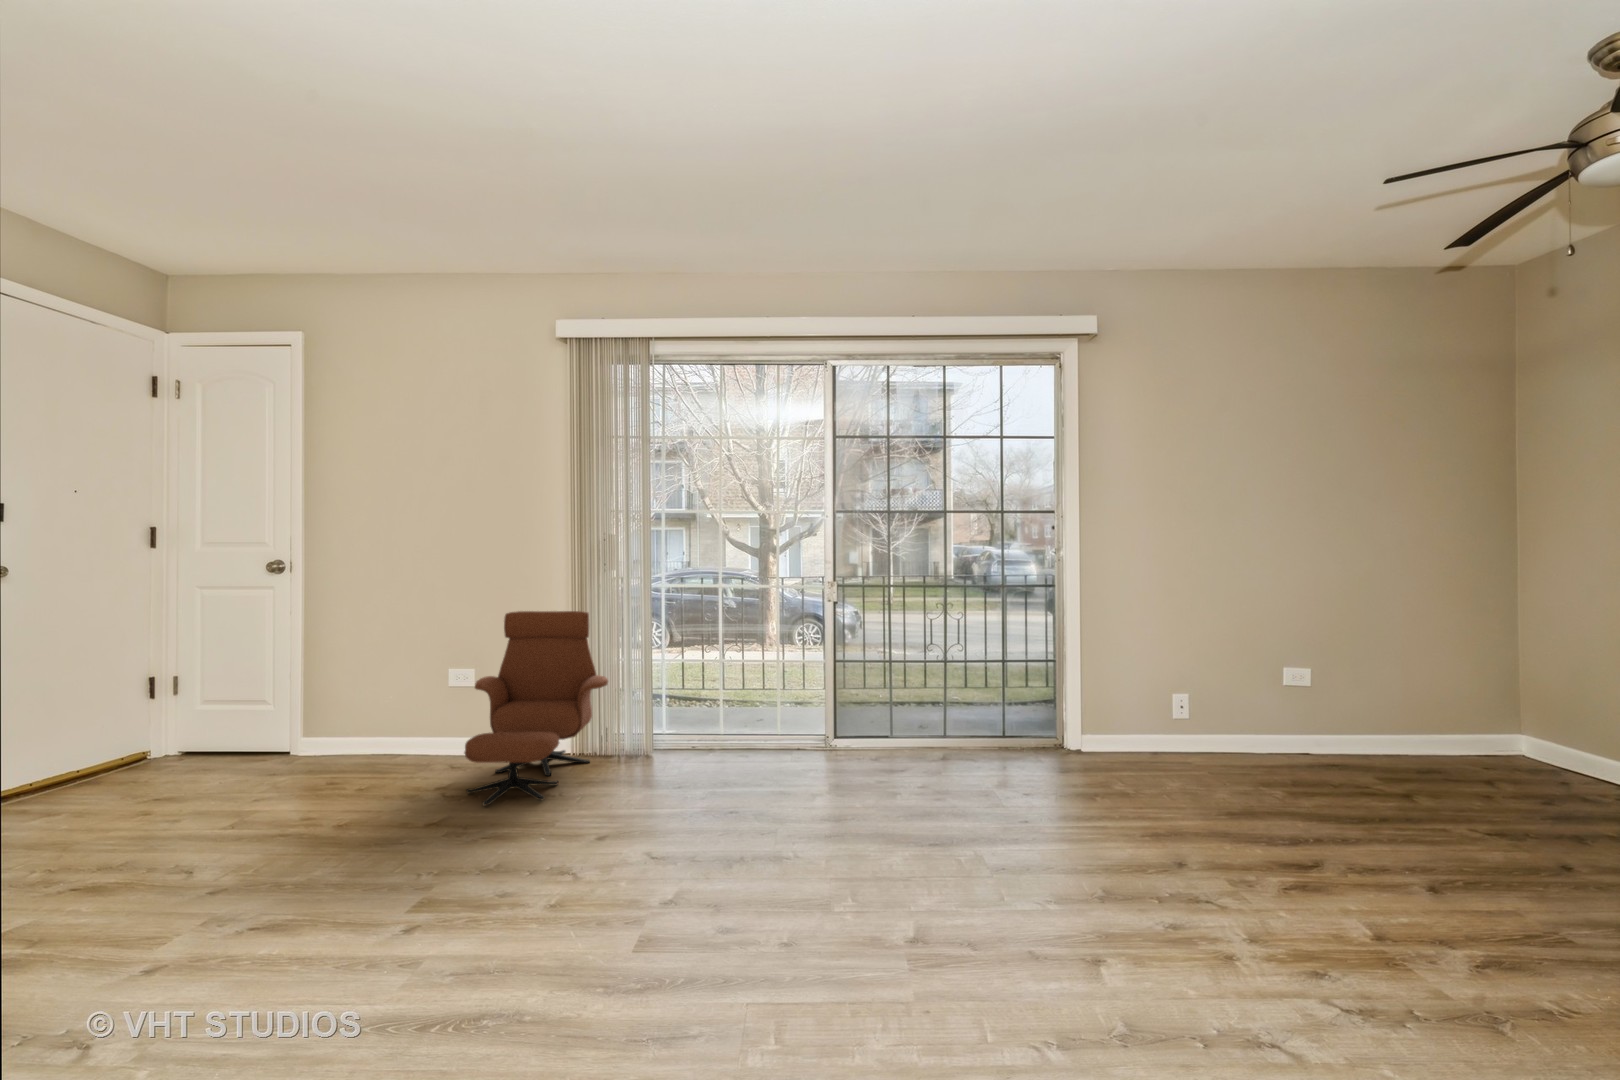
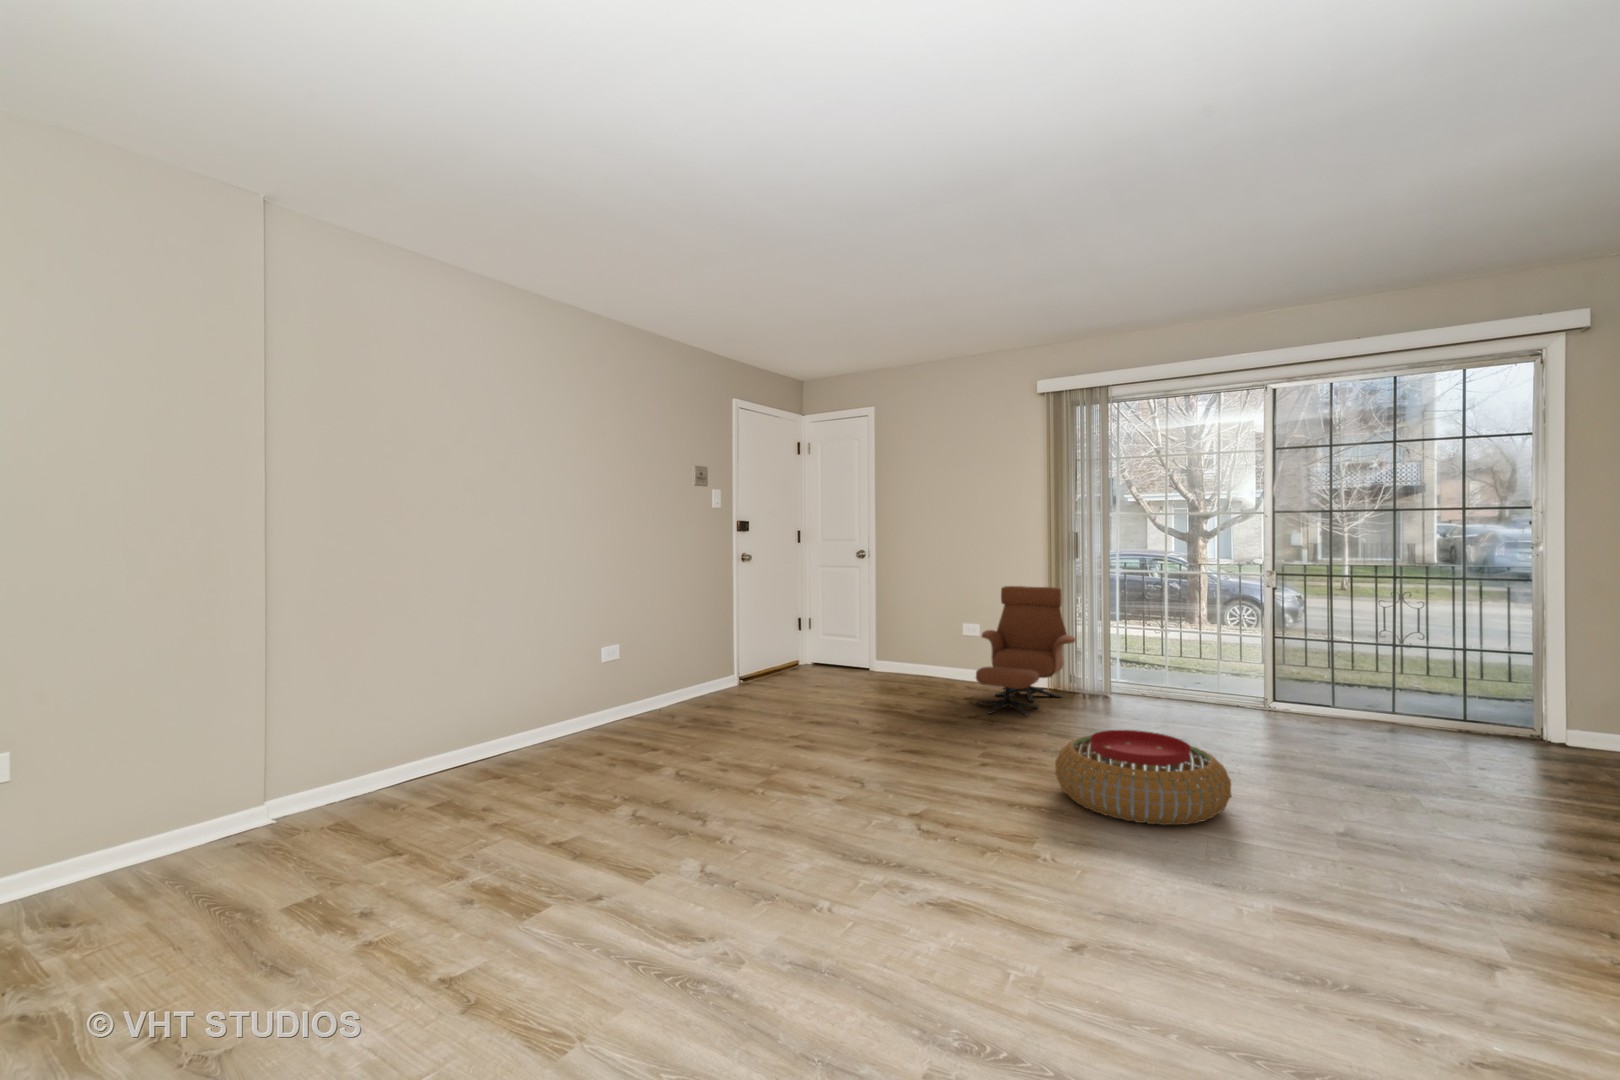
pouf: none [587,815,819,964] -> present [1055,730,1231,825]

